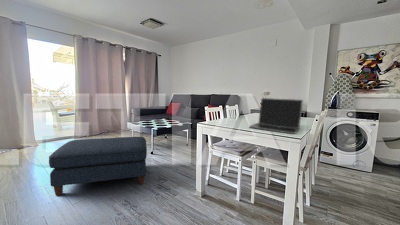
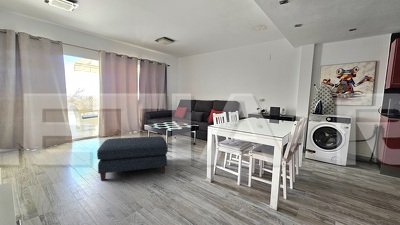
laptop: present [249,98,303,134] -> none [247,108,286,135]

